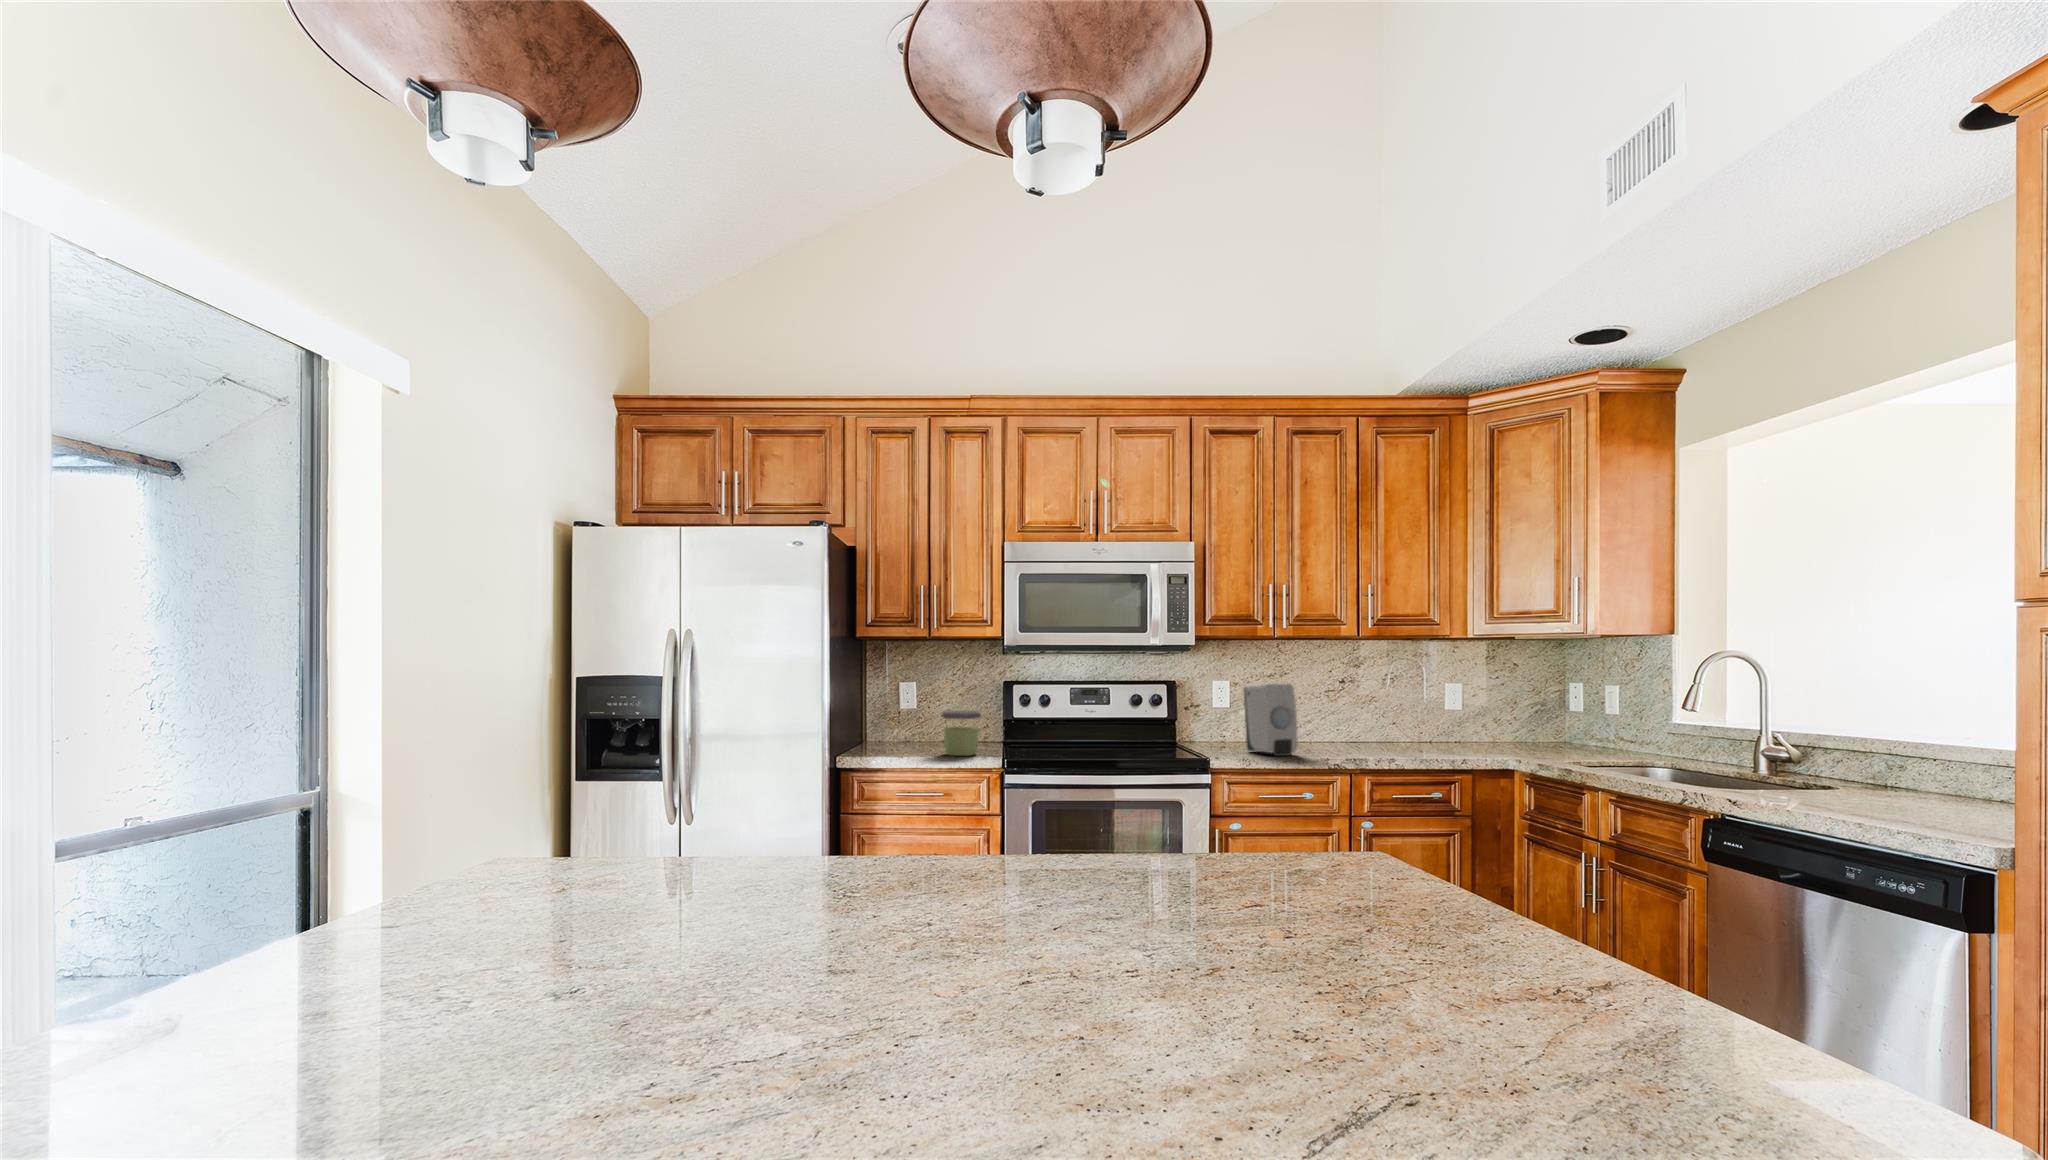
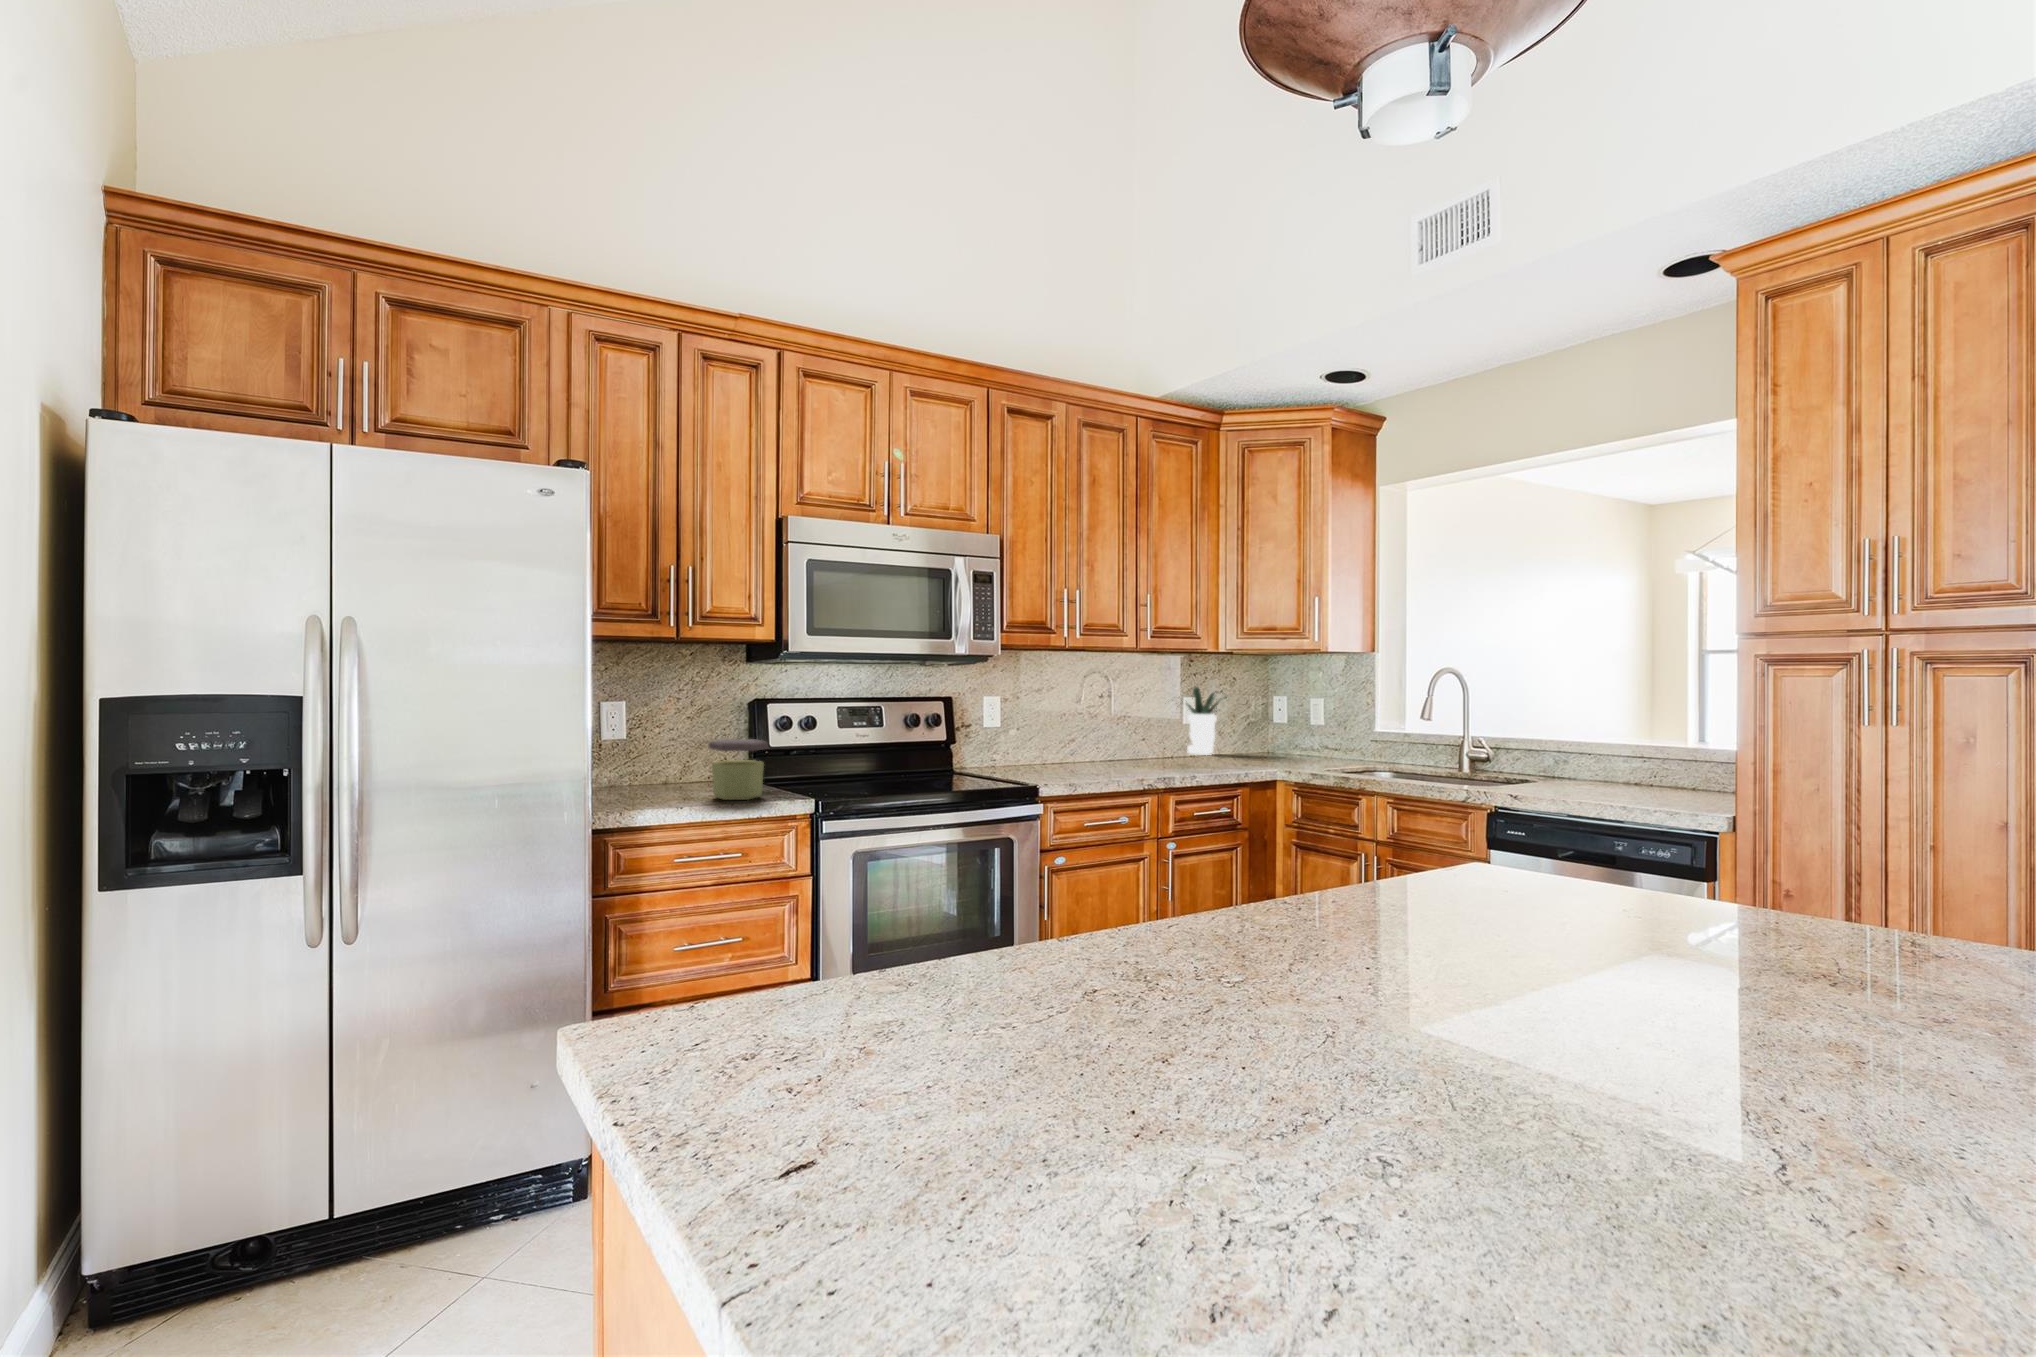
potted plant: none [1426,668,1522,742] -> present [1182,687,1227,755]
soap dispenser: present [1244,684,1297,756] -> none [1045,700,1107,778]

